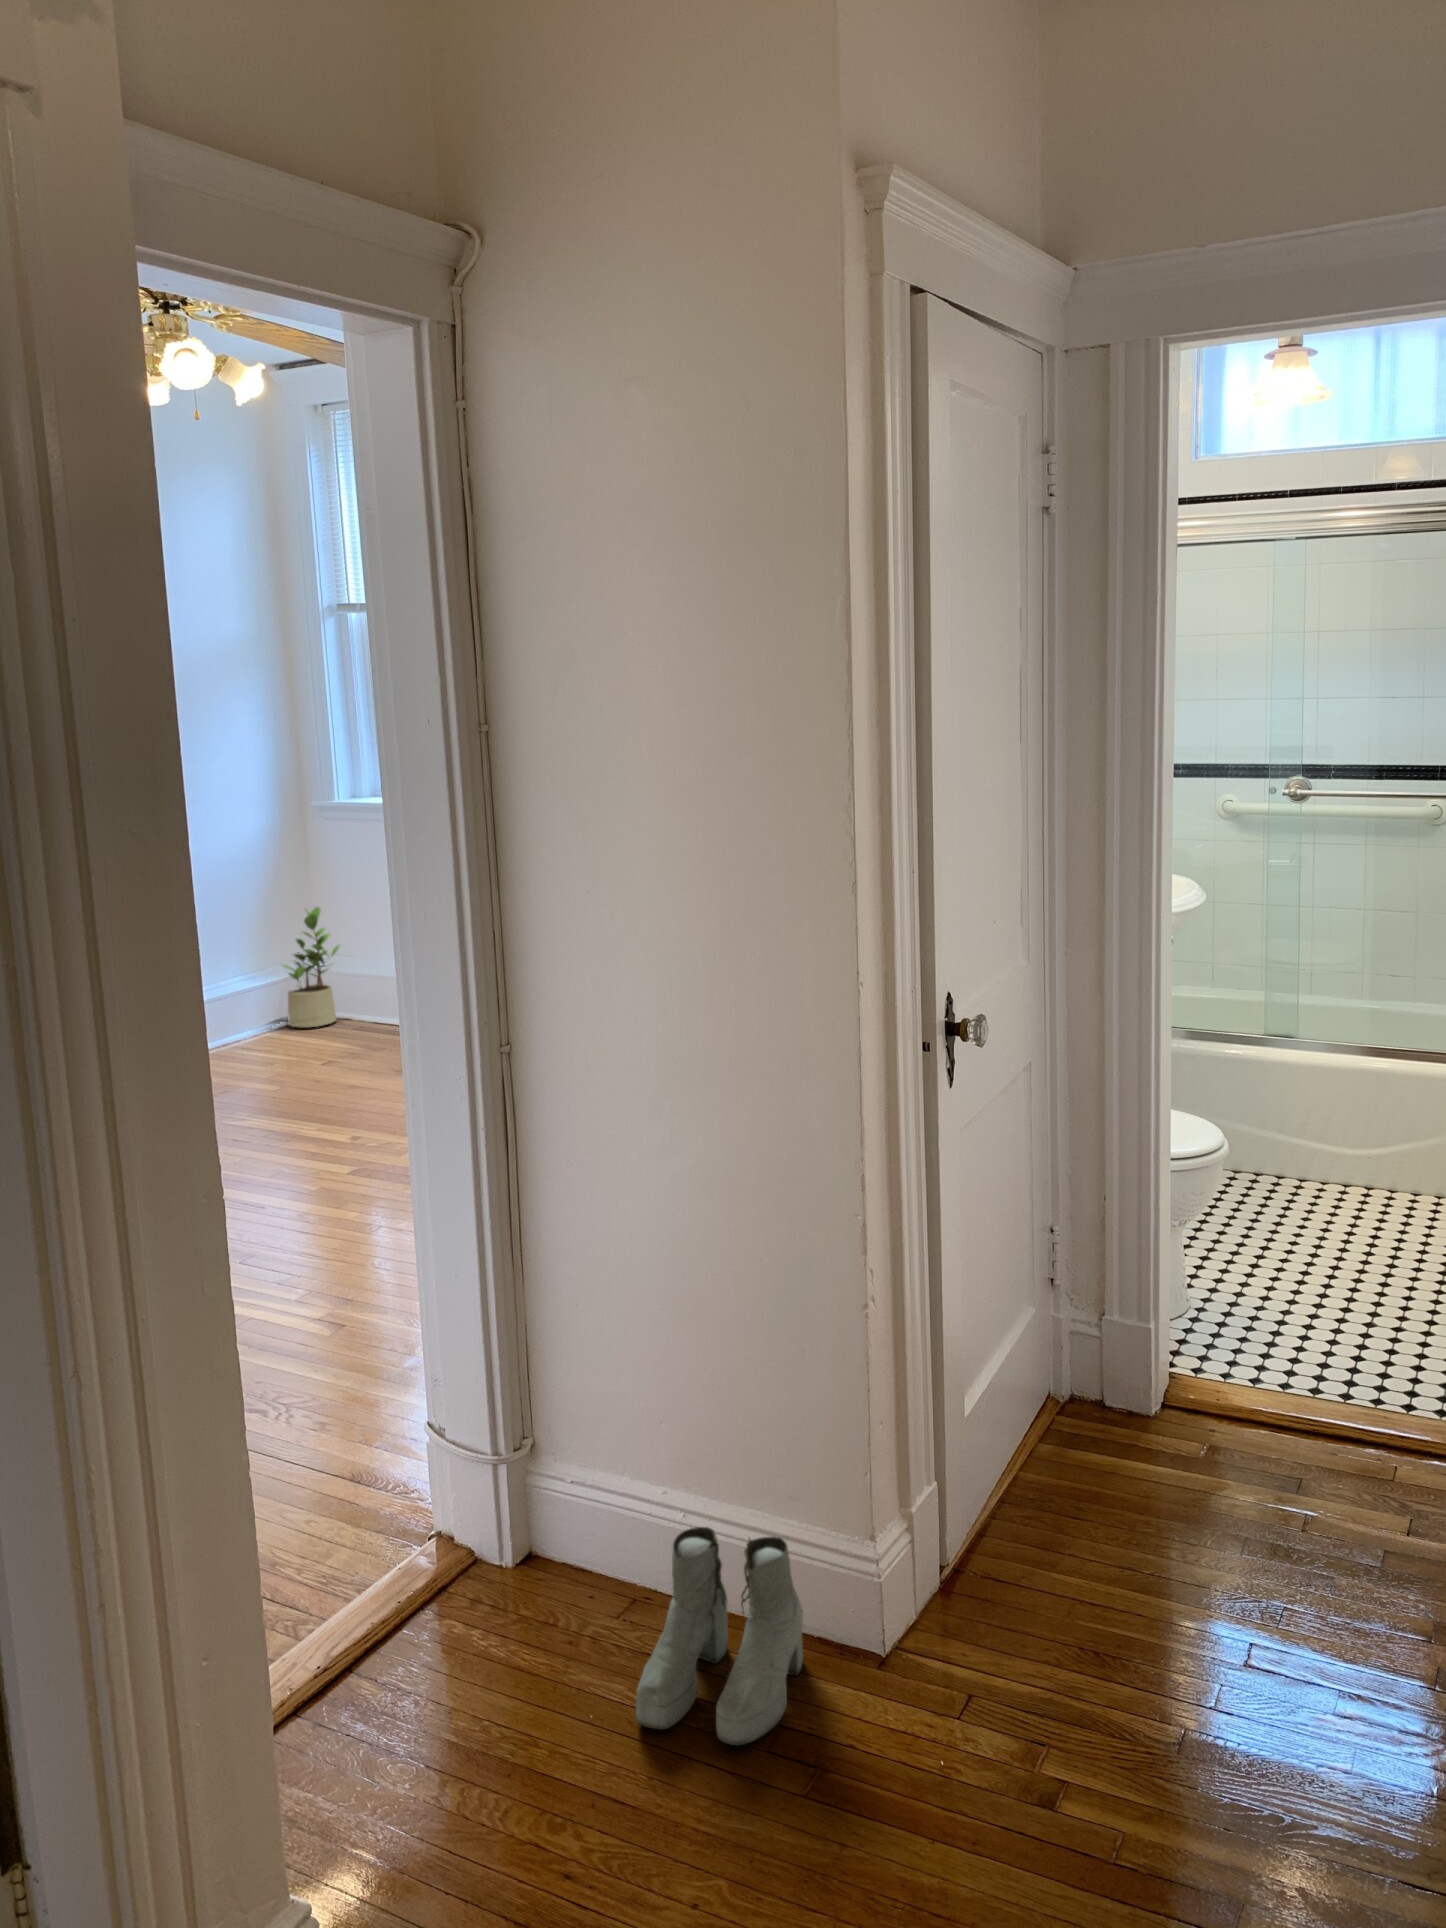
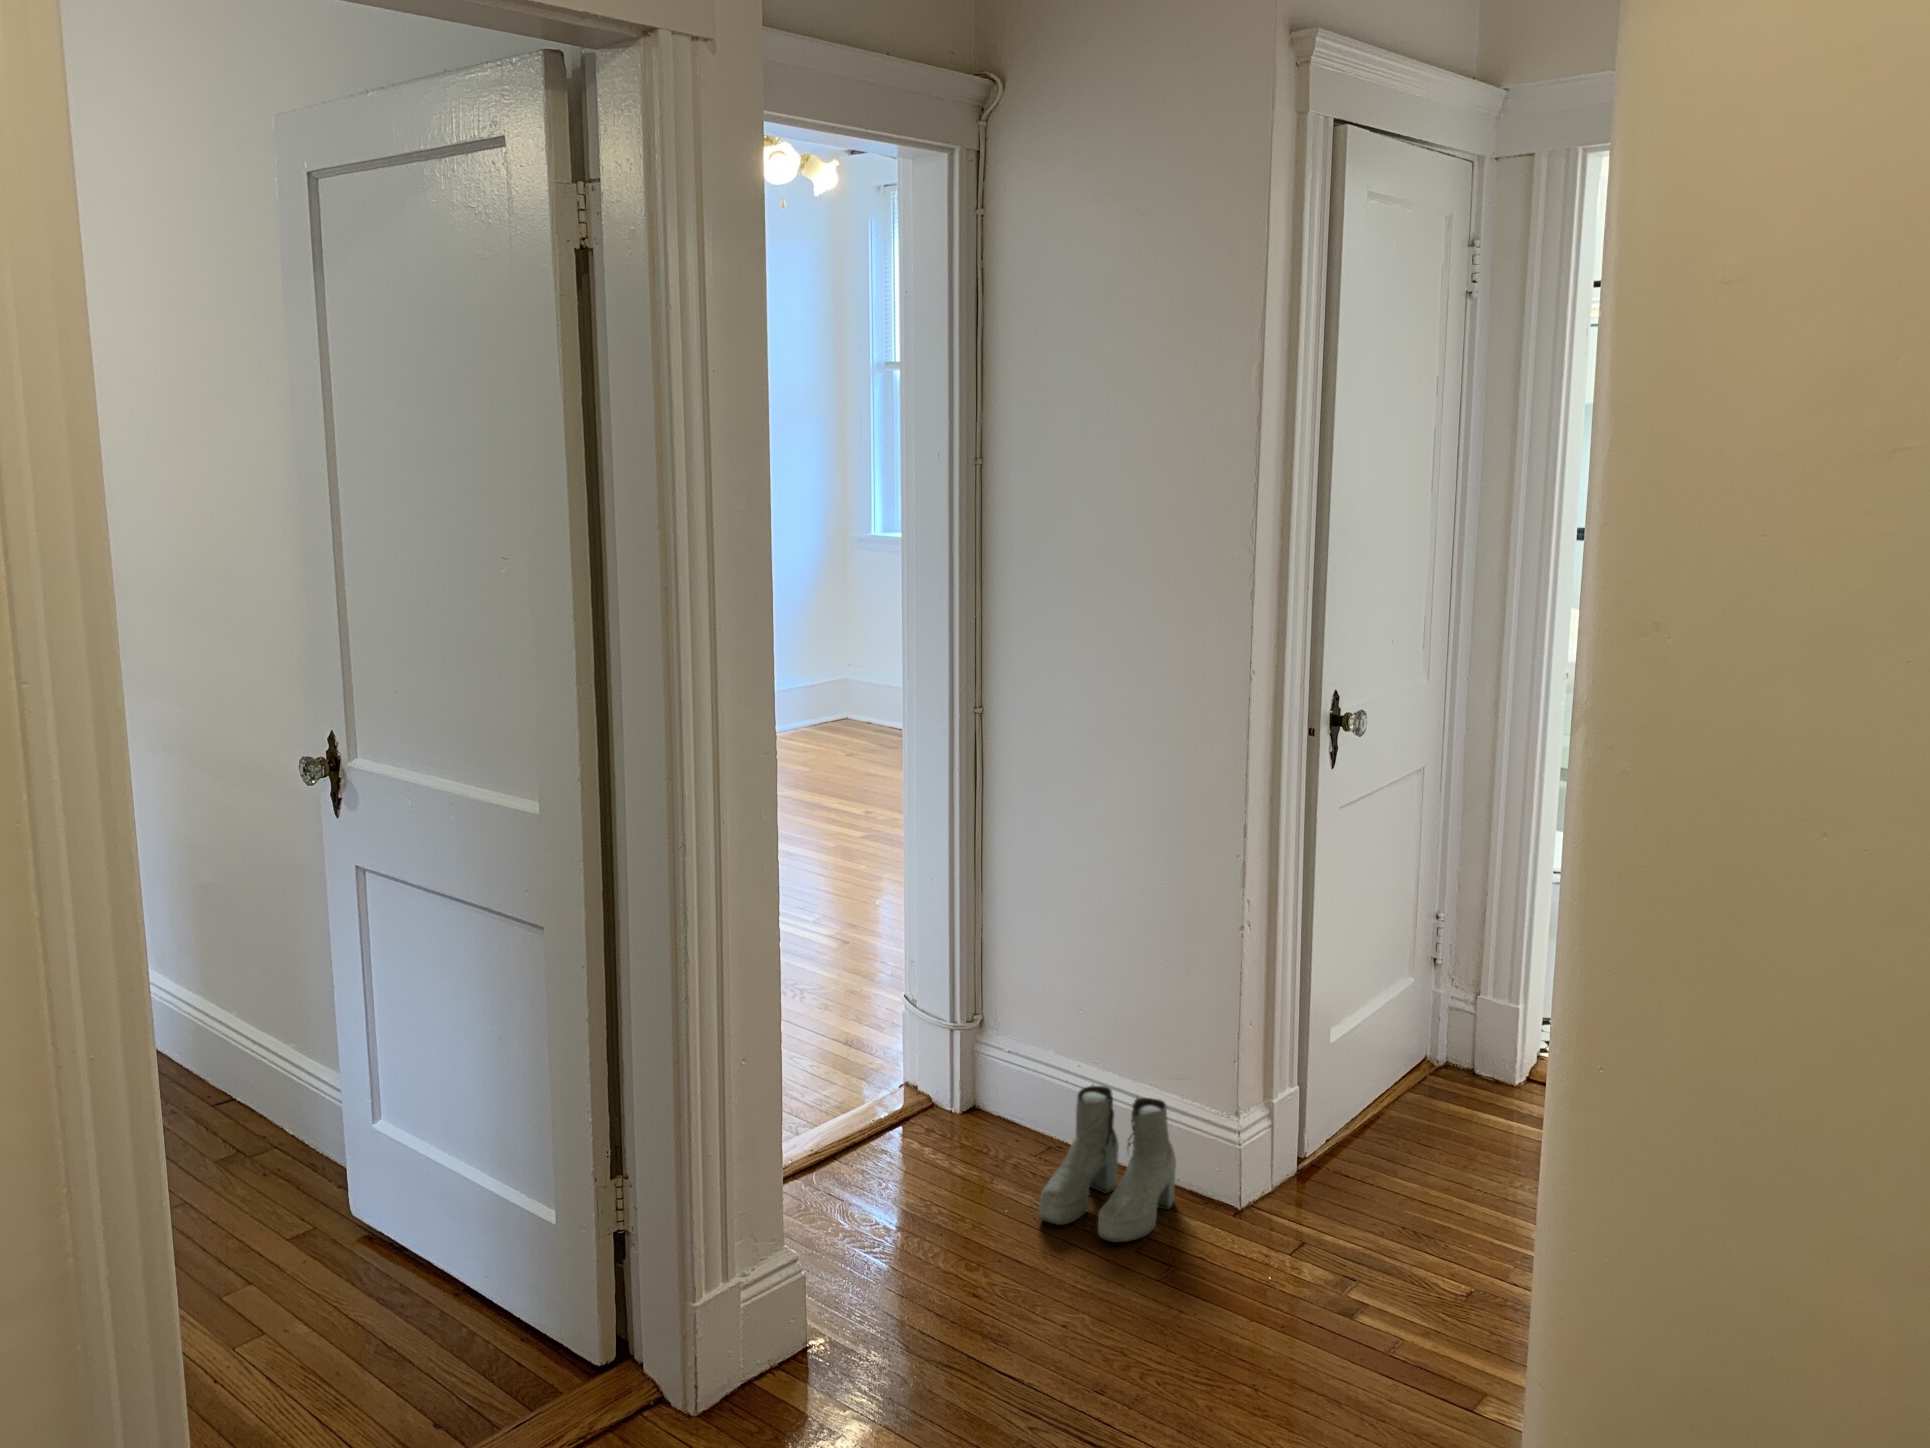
potted plant: present [283,907,339,1027] -> none [816,624,868,728]

